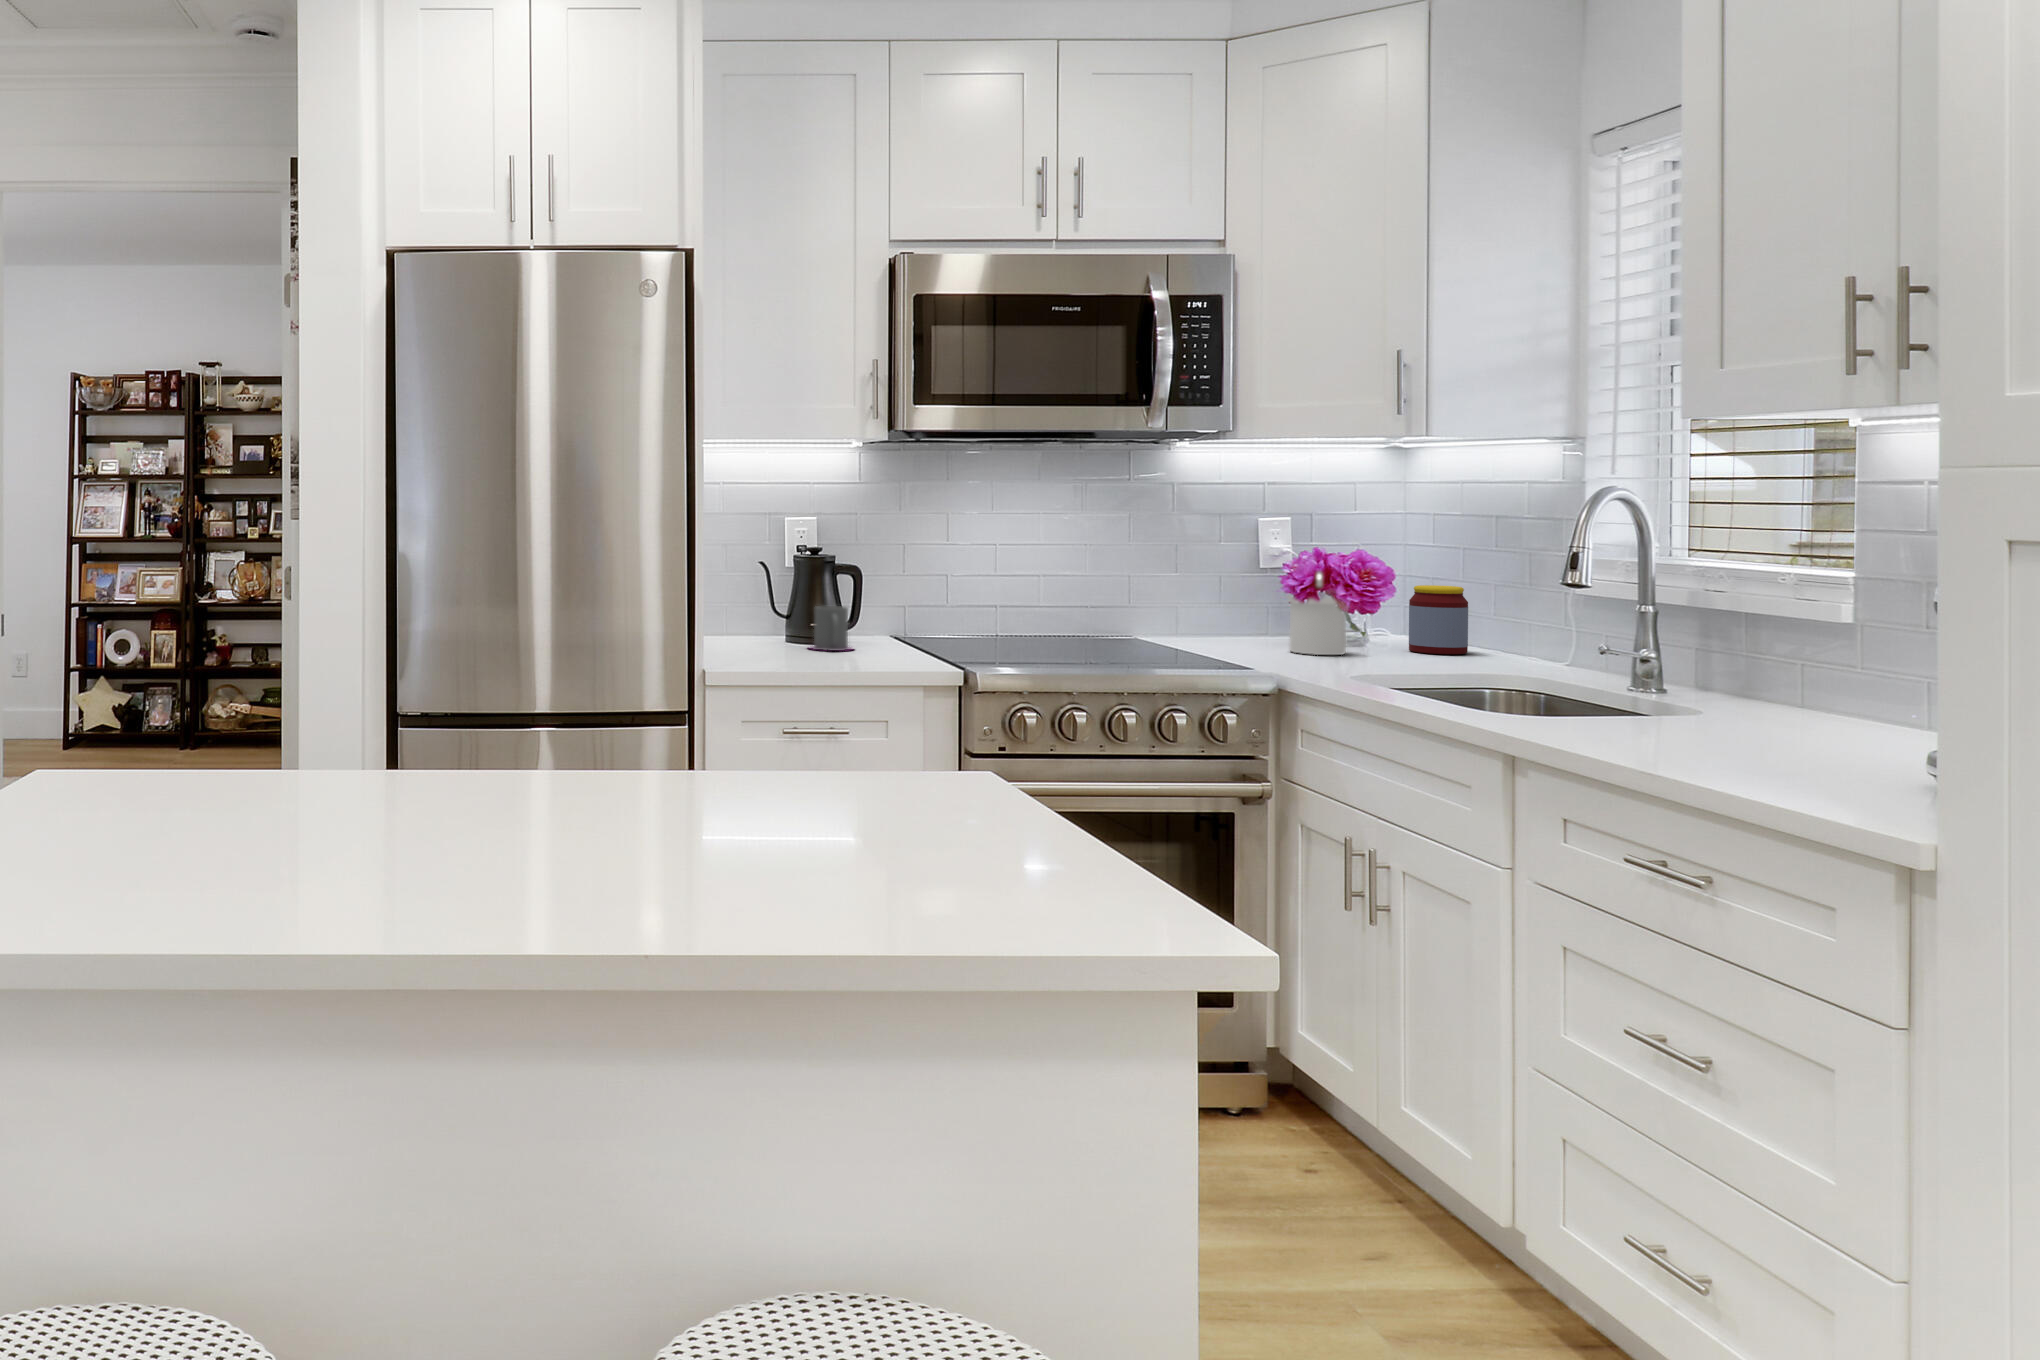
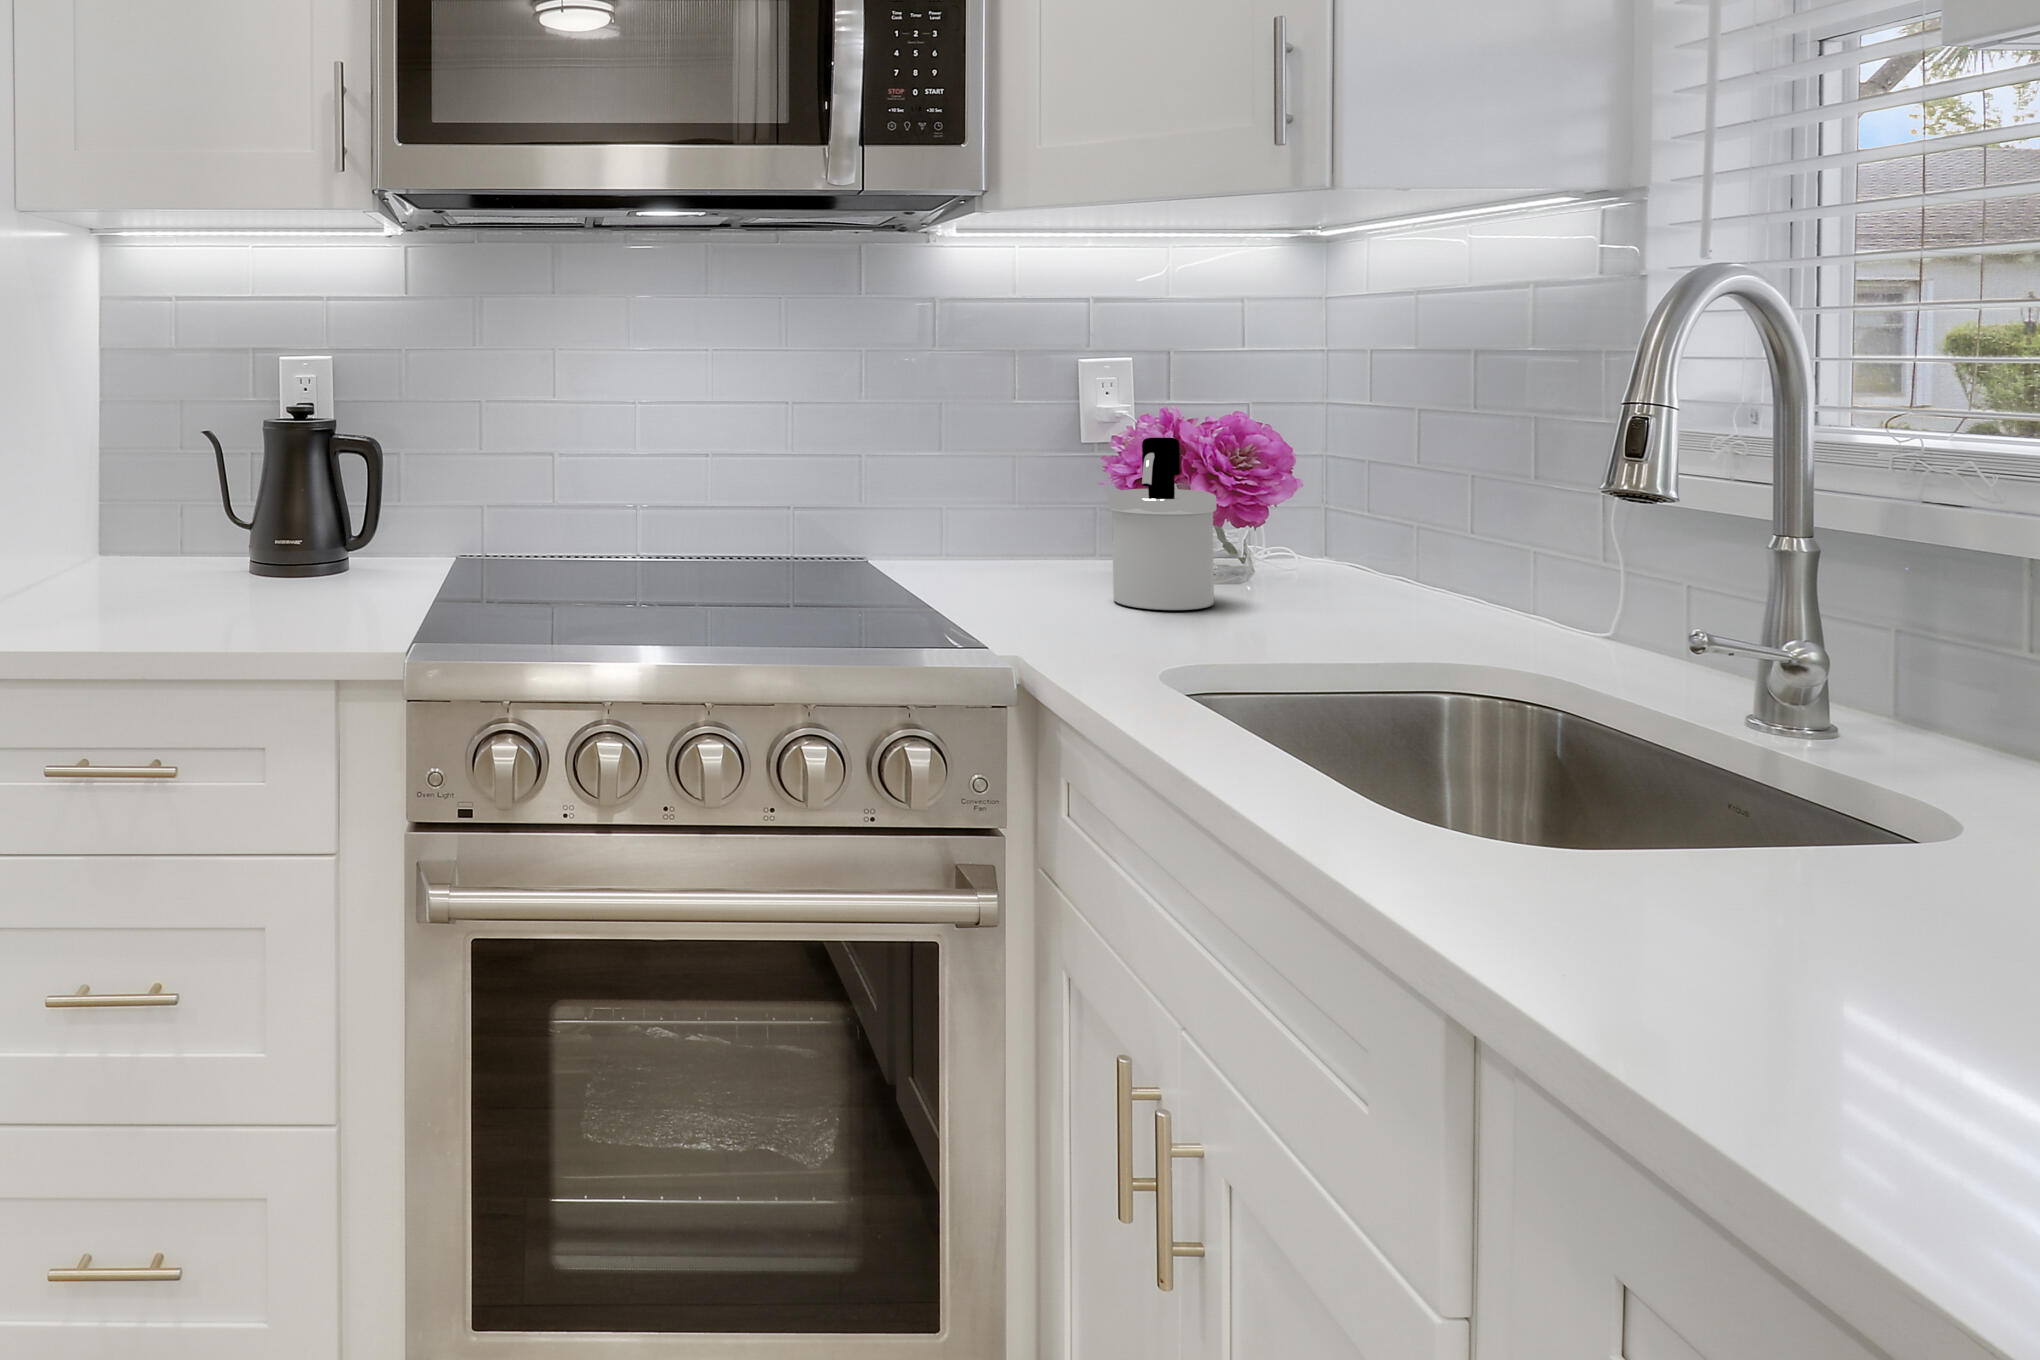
jar: present [1409,585,1468,654] -> none [1342,469,1451,602]
mug: present [811,606,852,651] -> none [218,533,305,620]

